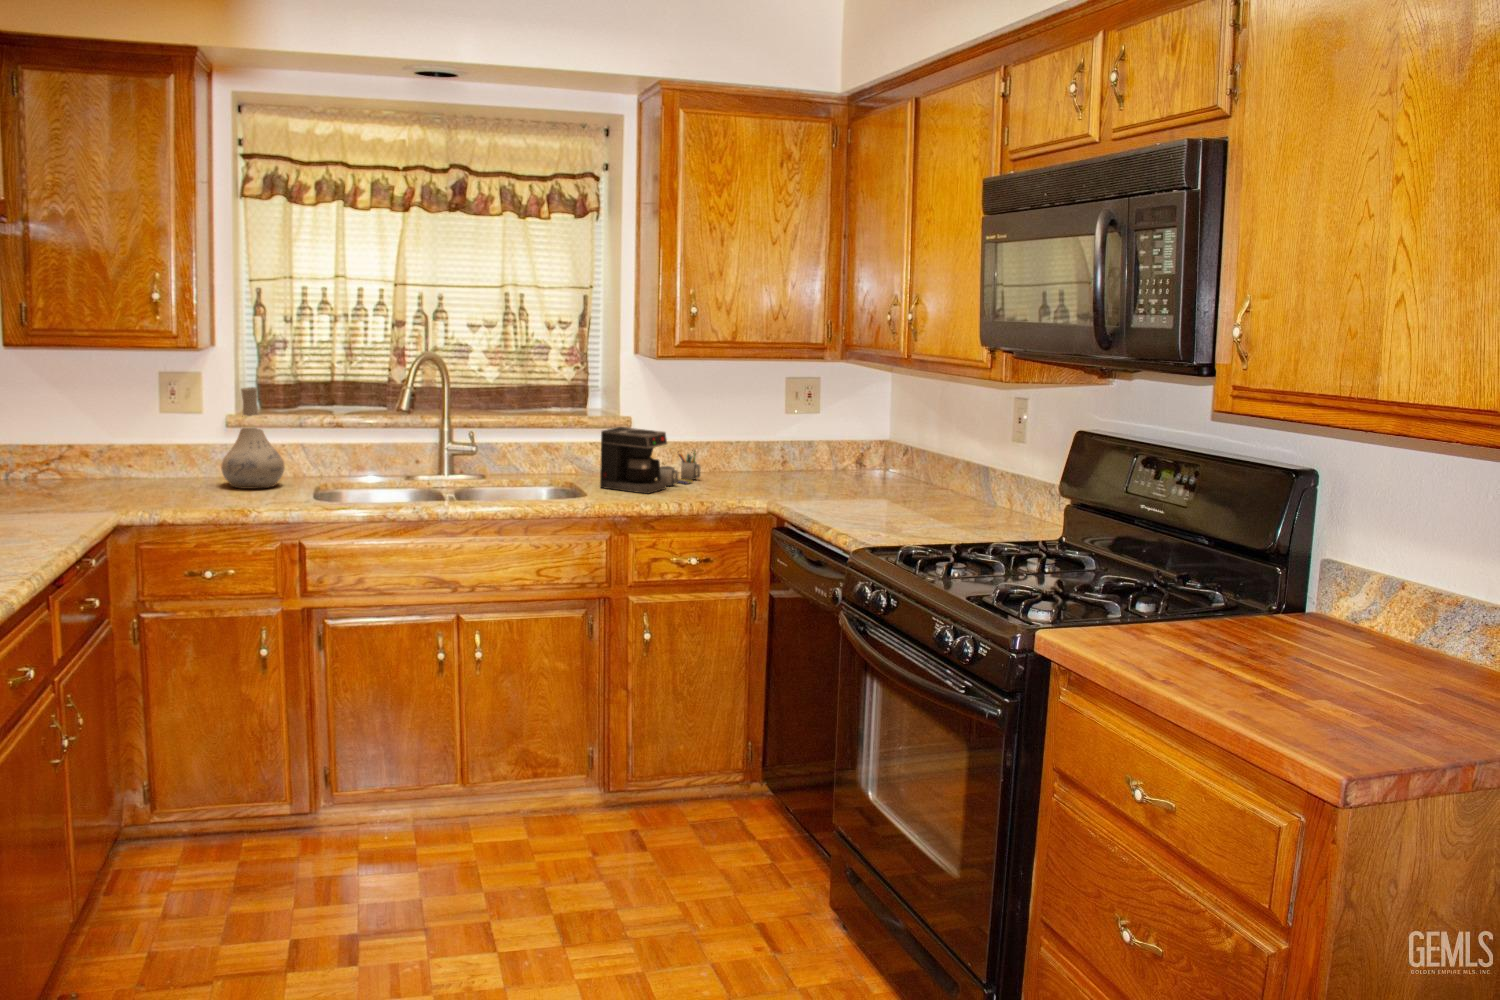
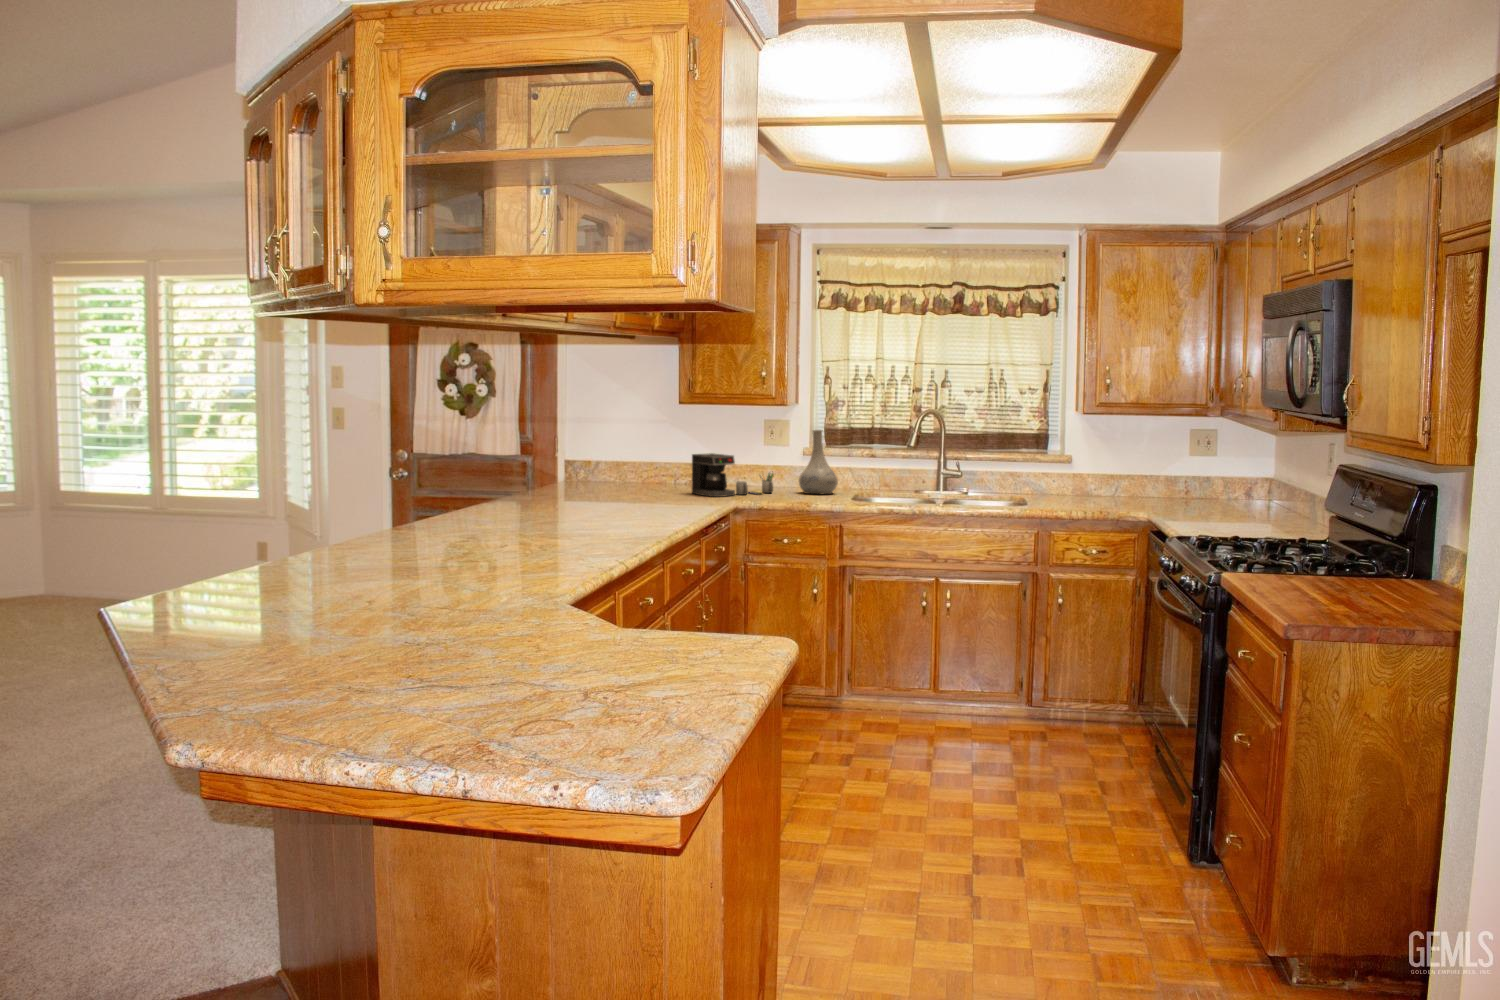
coffee maker: present [600,427,701,494] -> present [692,453,774,497]

